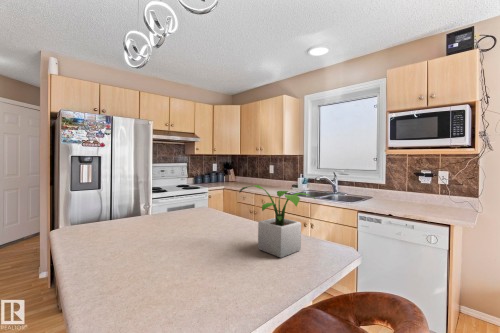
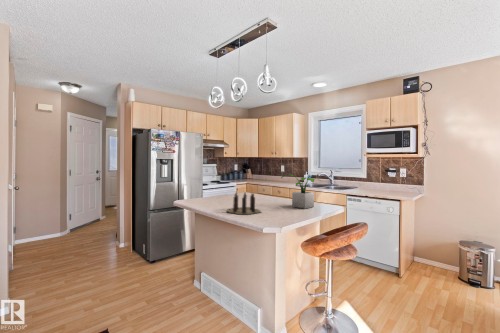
candle: none [103,223,203,284] -> present [227,193,261,214]

